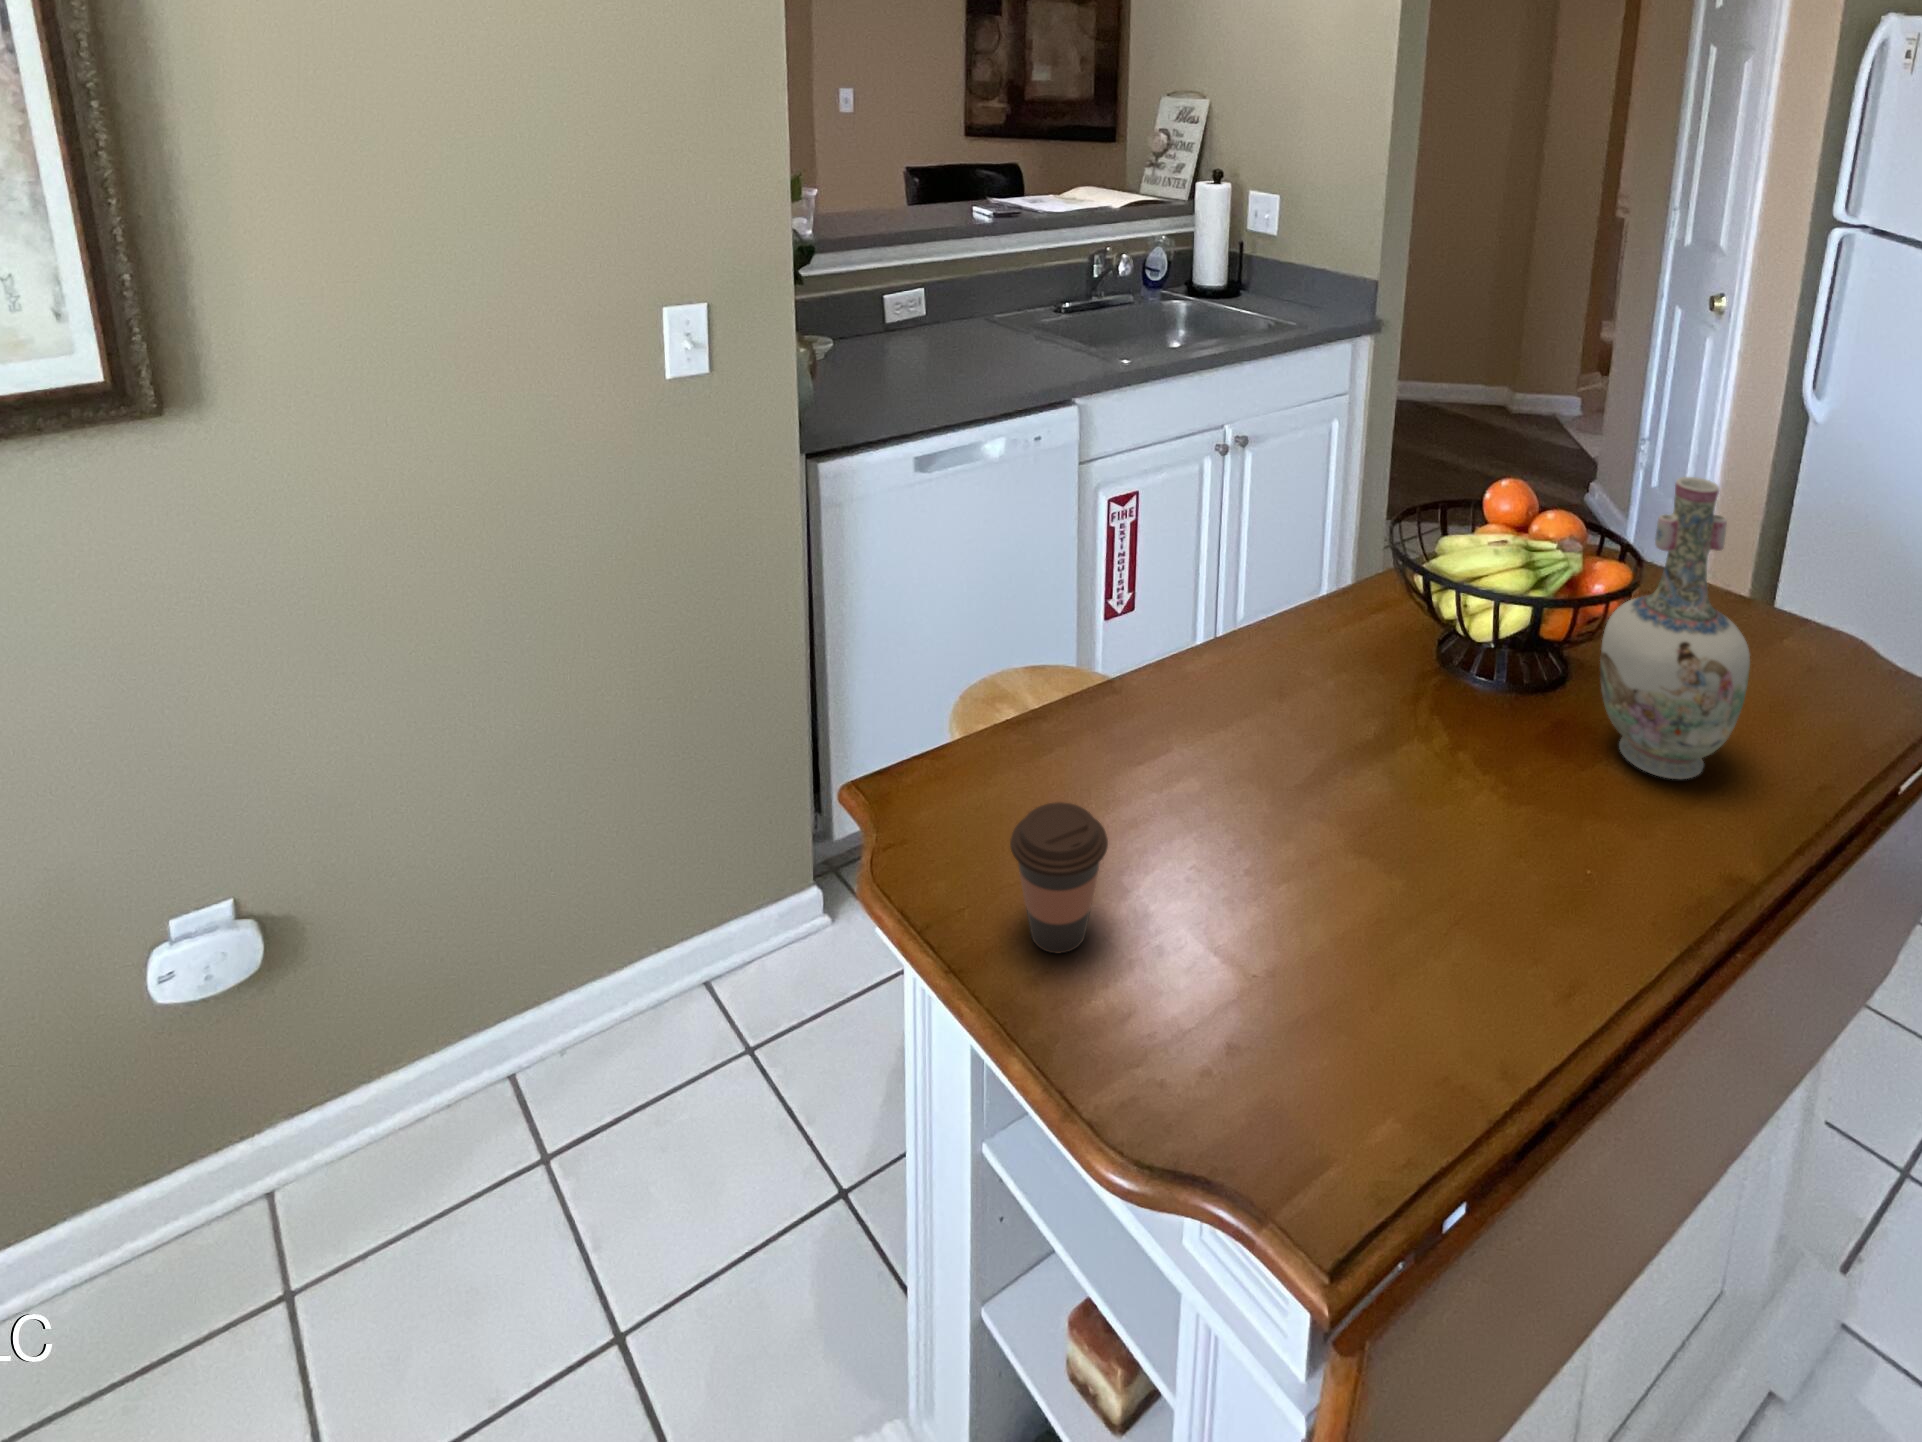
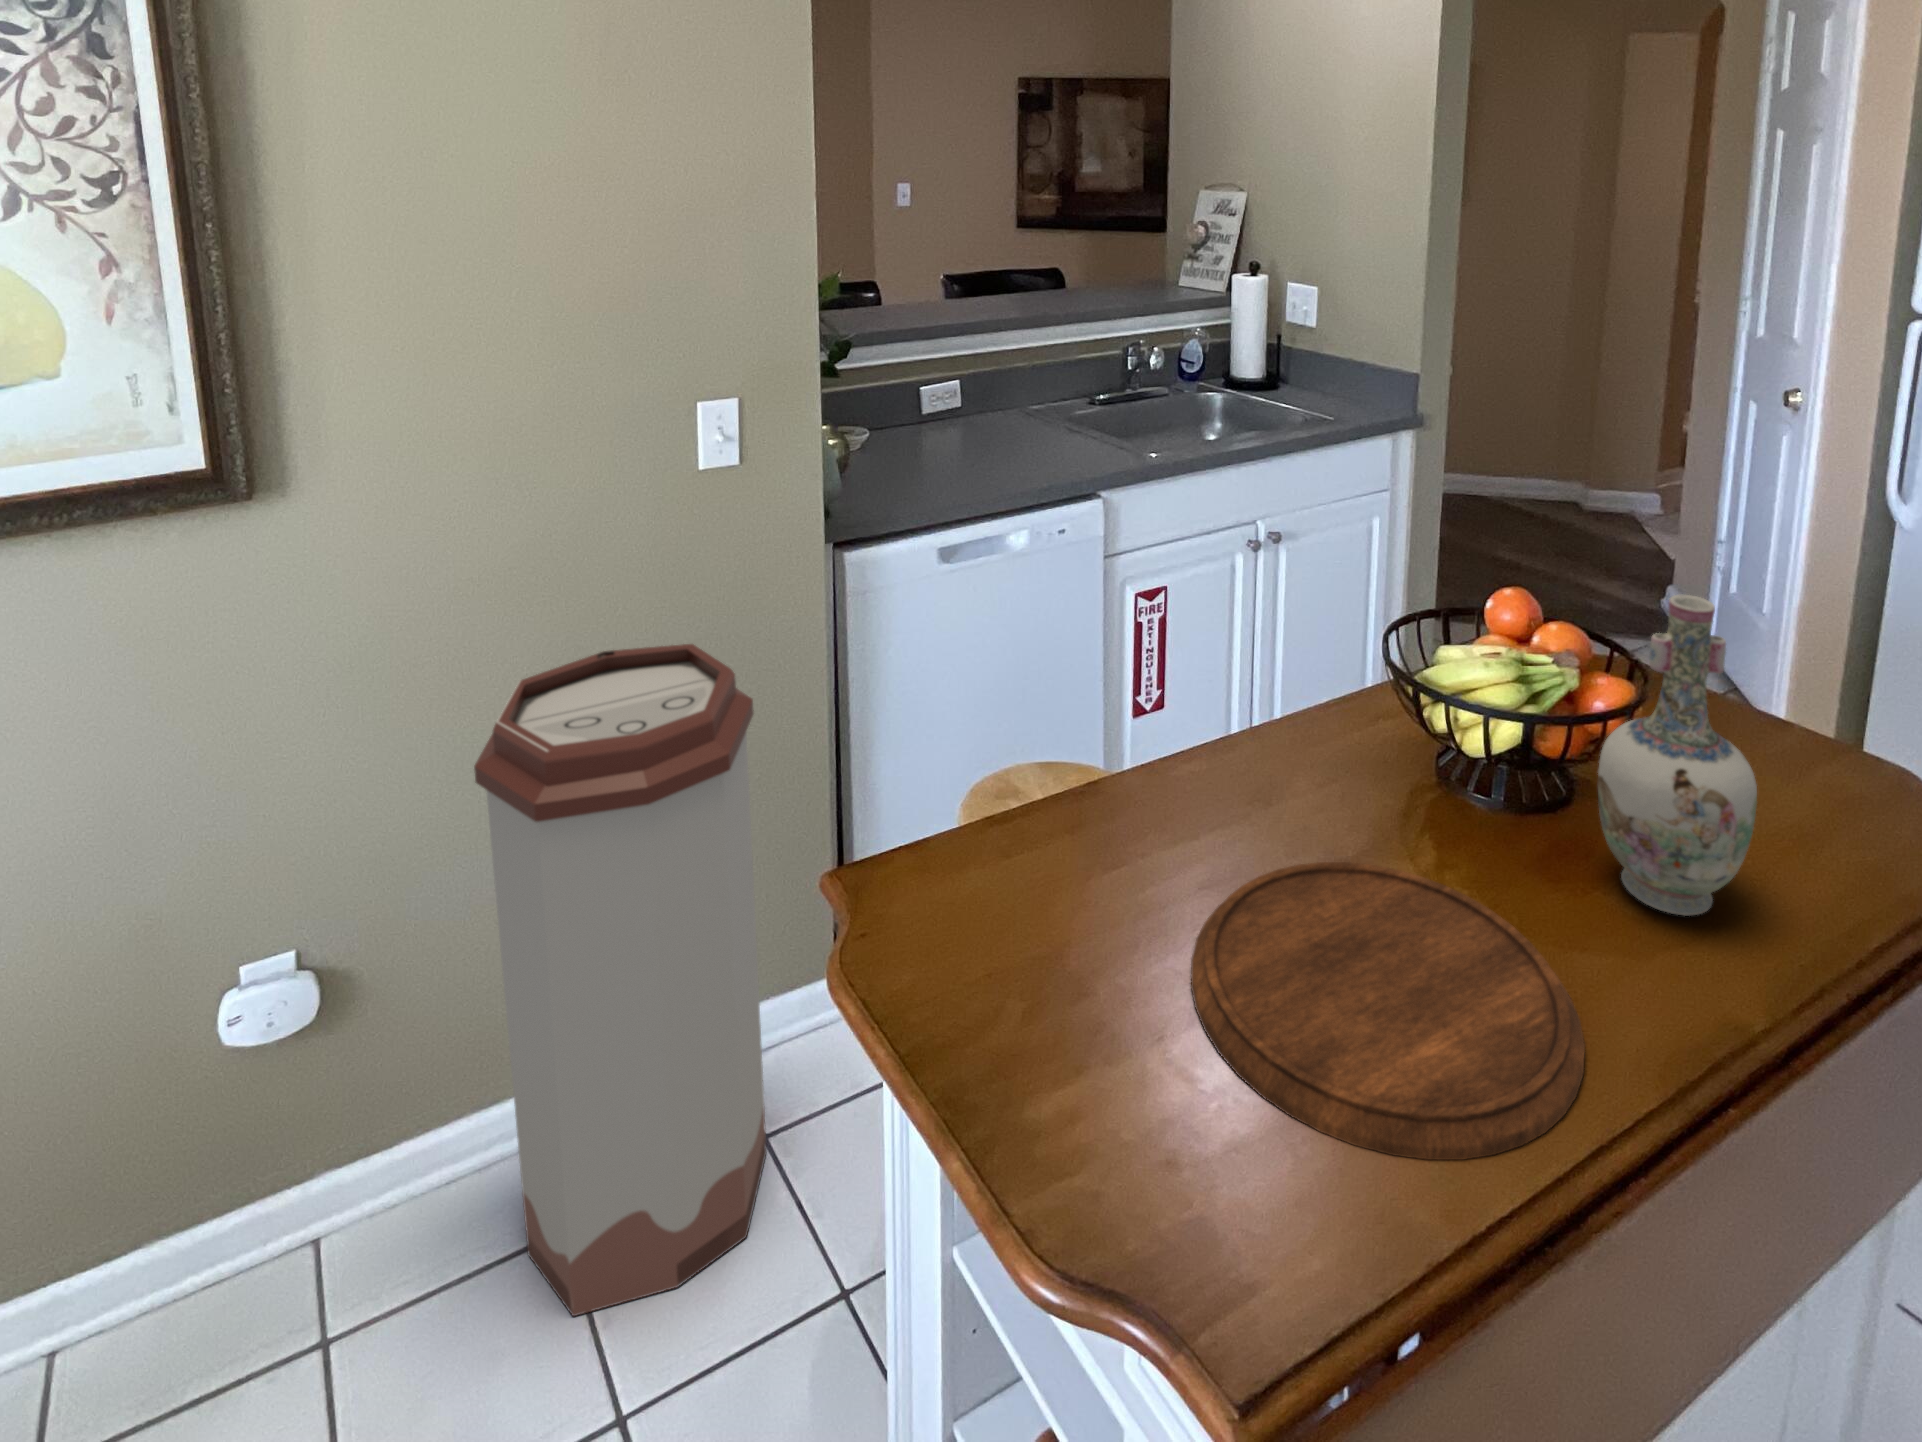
trash can: none [436,562,758,1244] -> present [474,644,767,1316]
cutting board: none [1223,746,1606,1024] -> present [1191,862,1585,1160]
coffee cup: present [1010,802,1108,953] -> none [971,903,1066,1055]

